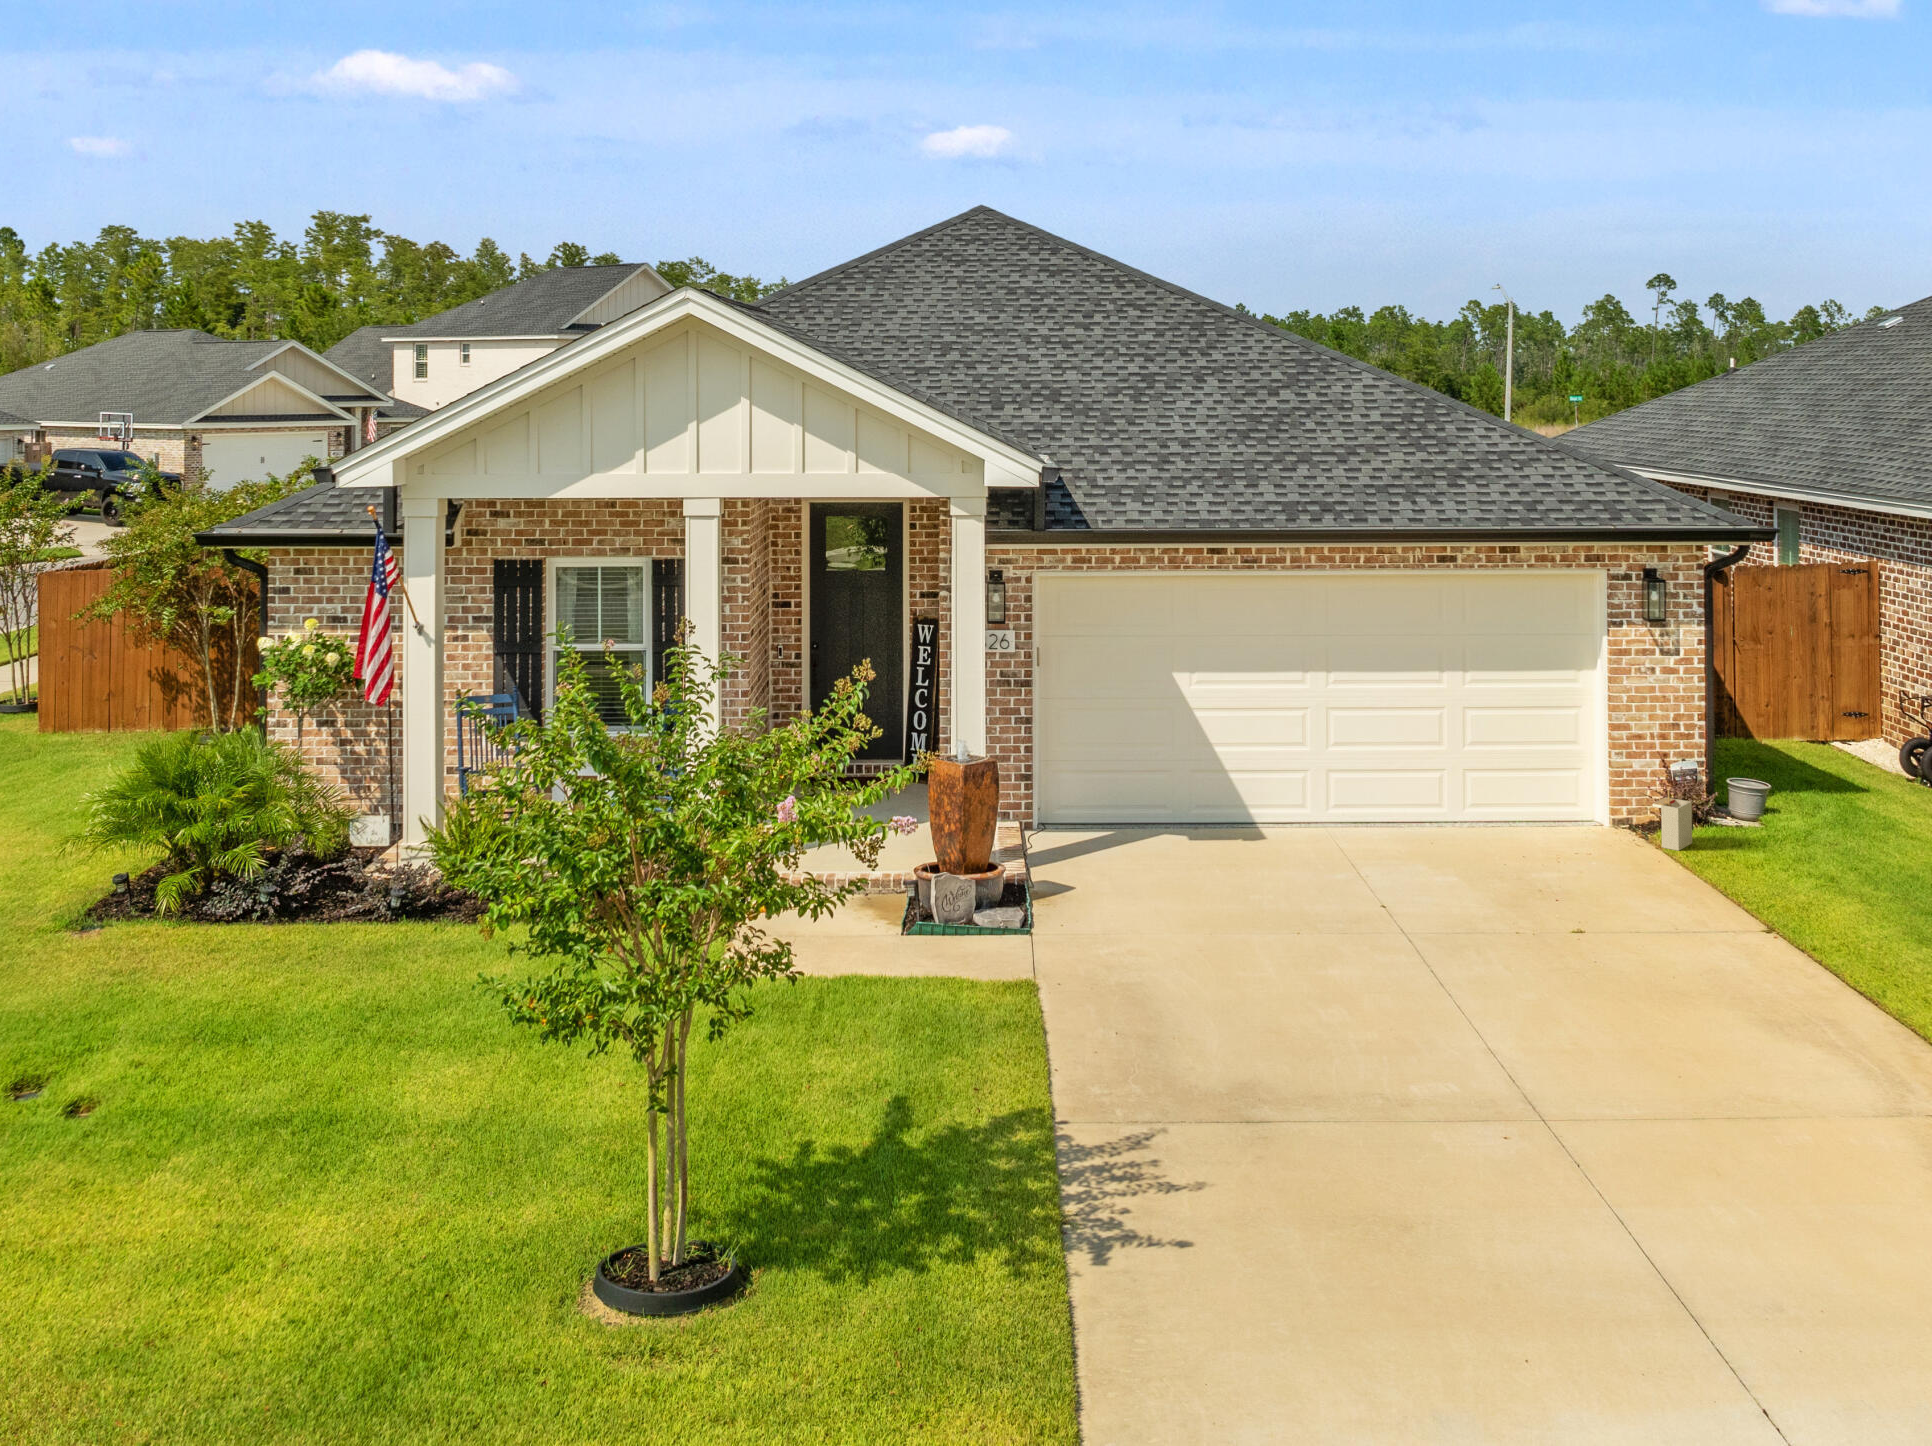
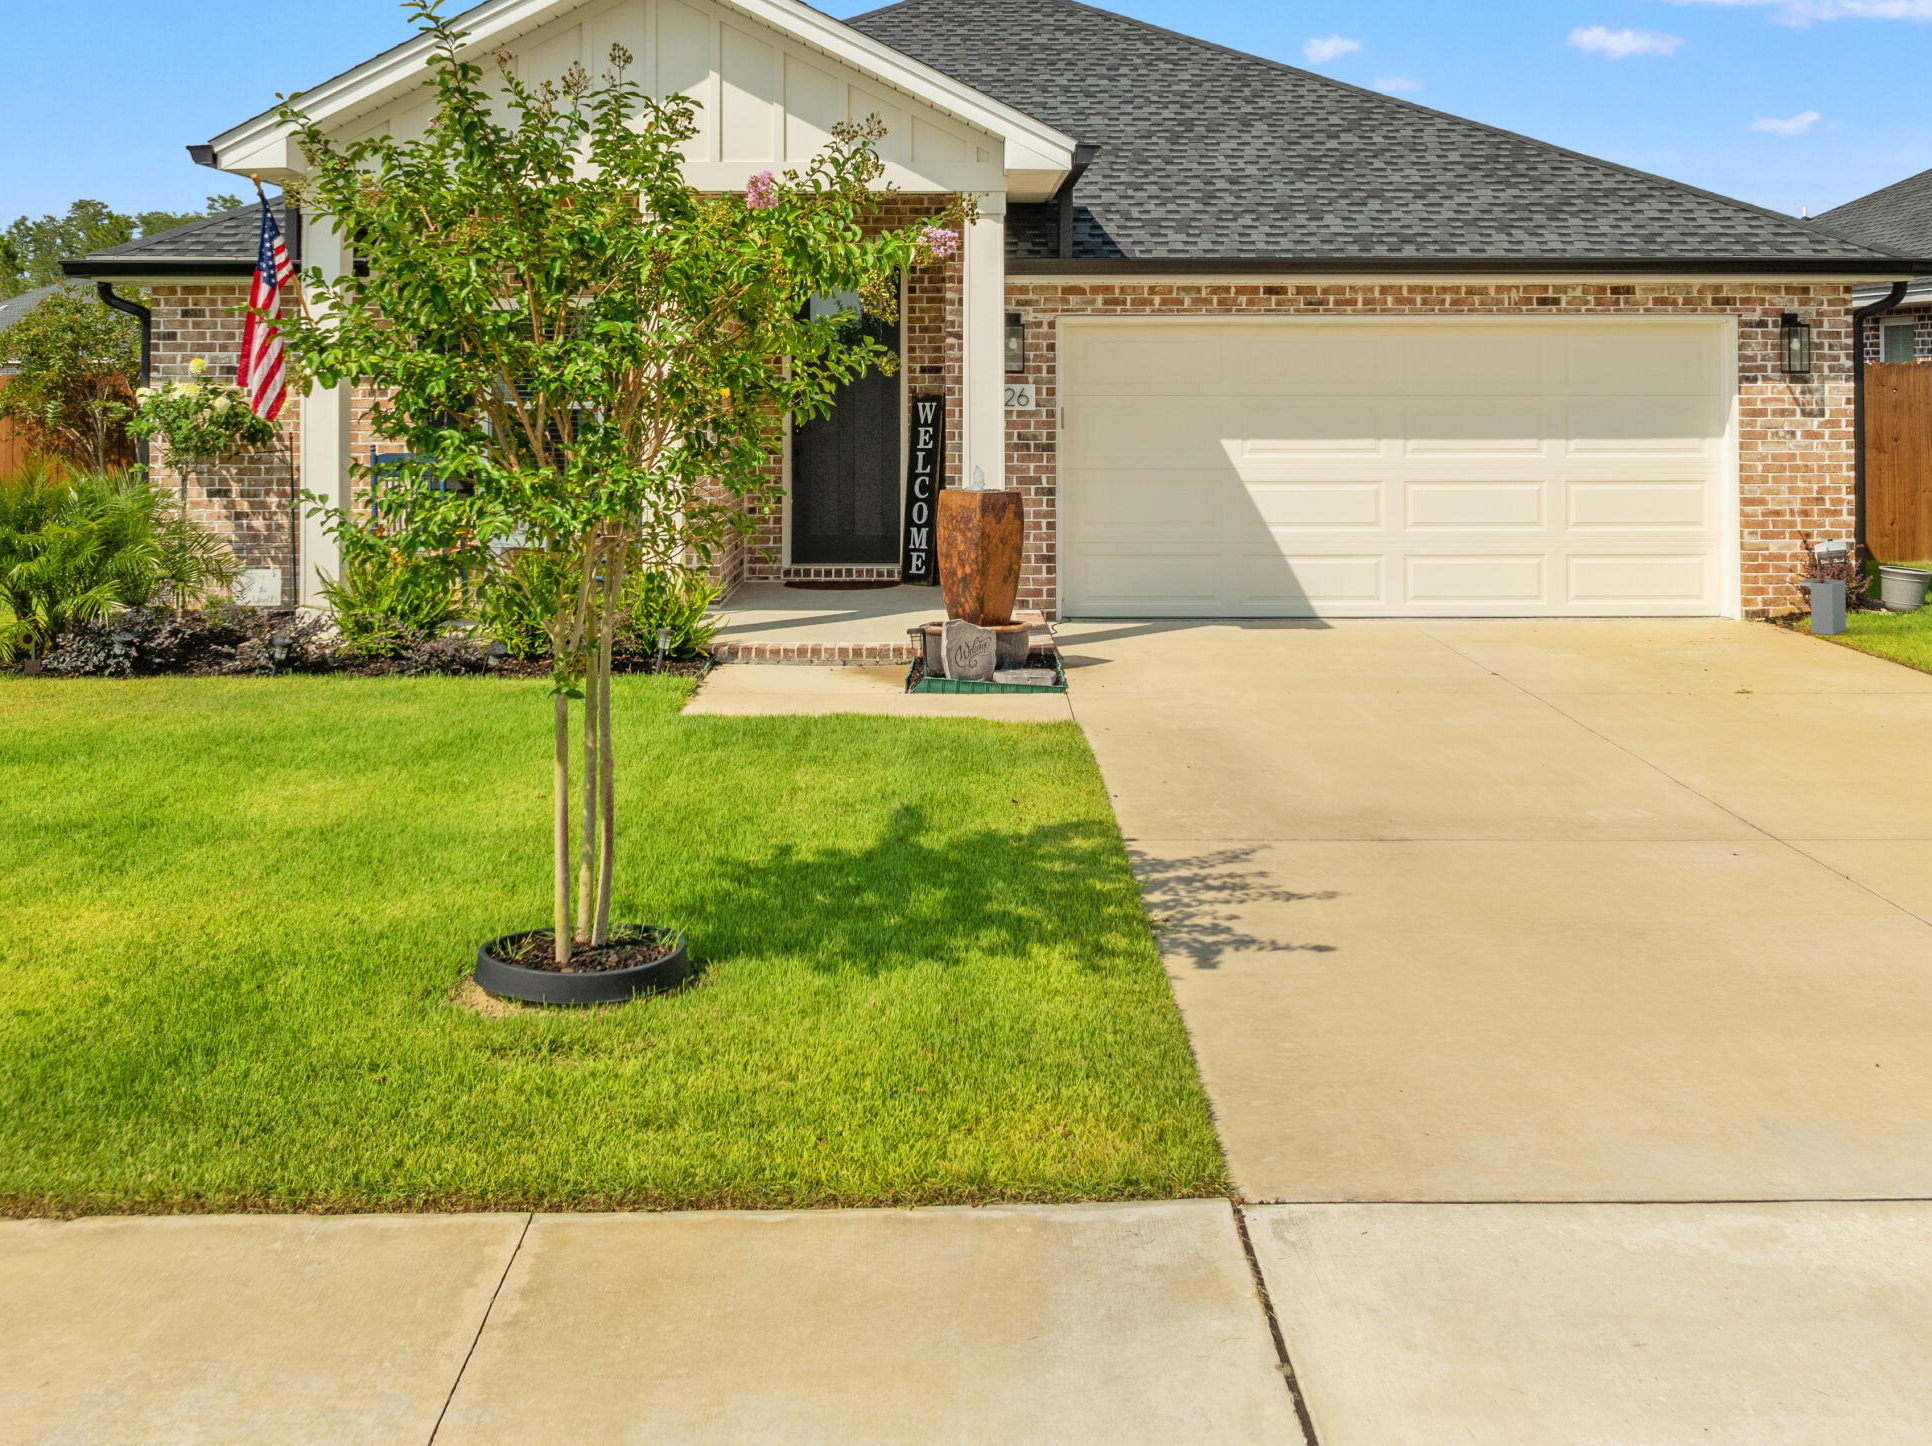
decorative plant: none [171,871,192,908] -> present [16,630,41,674]

